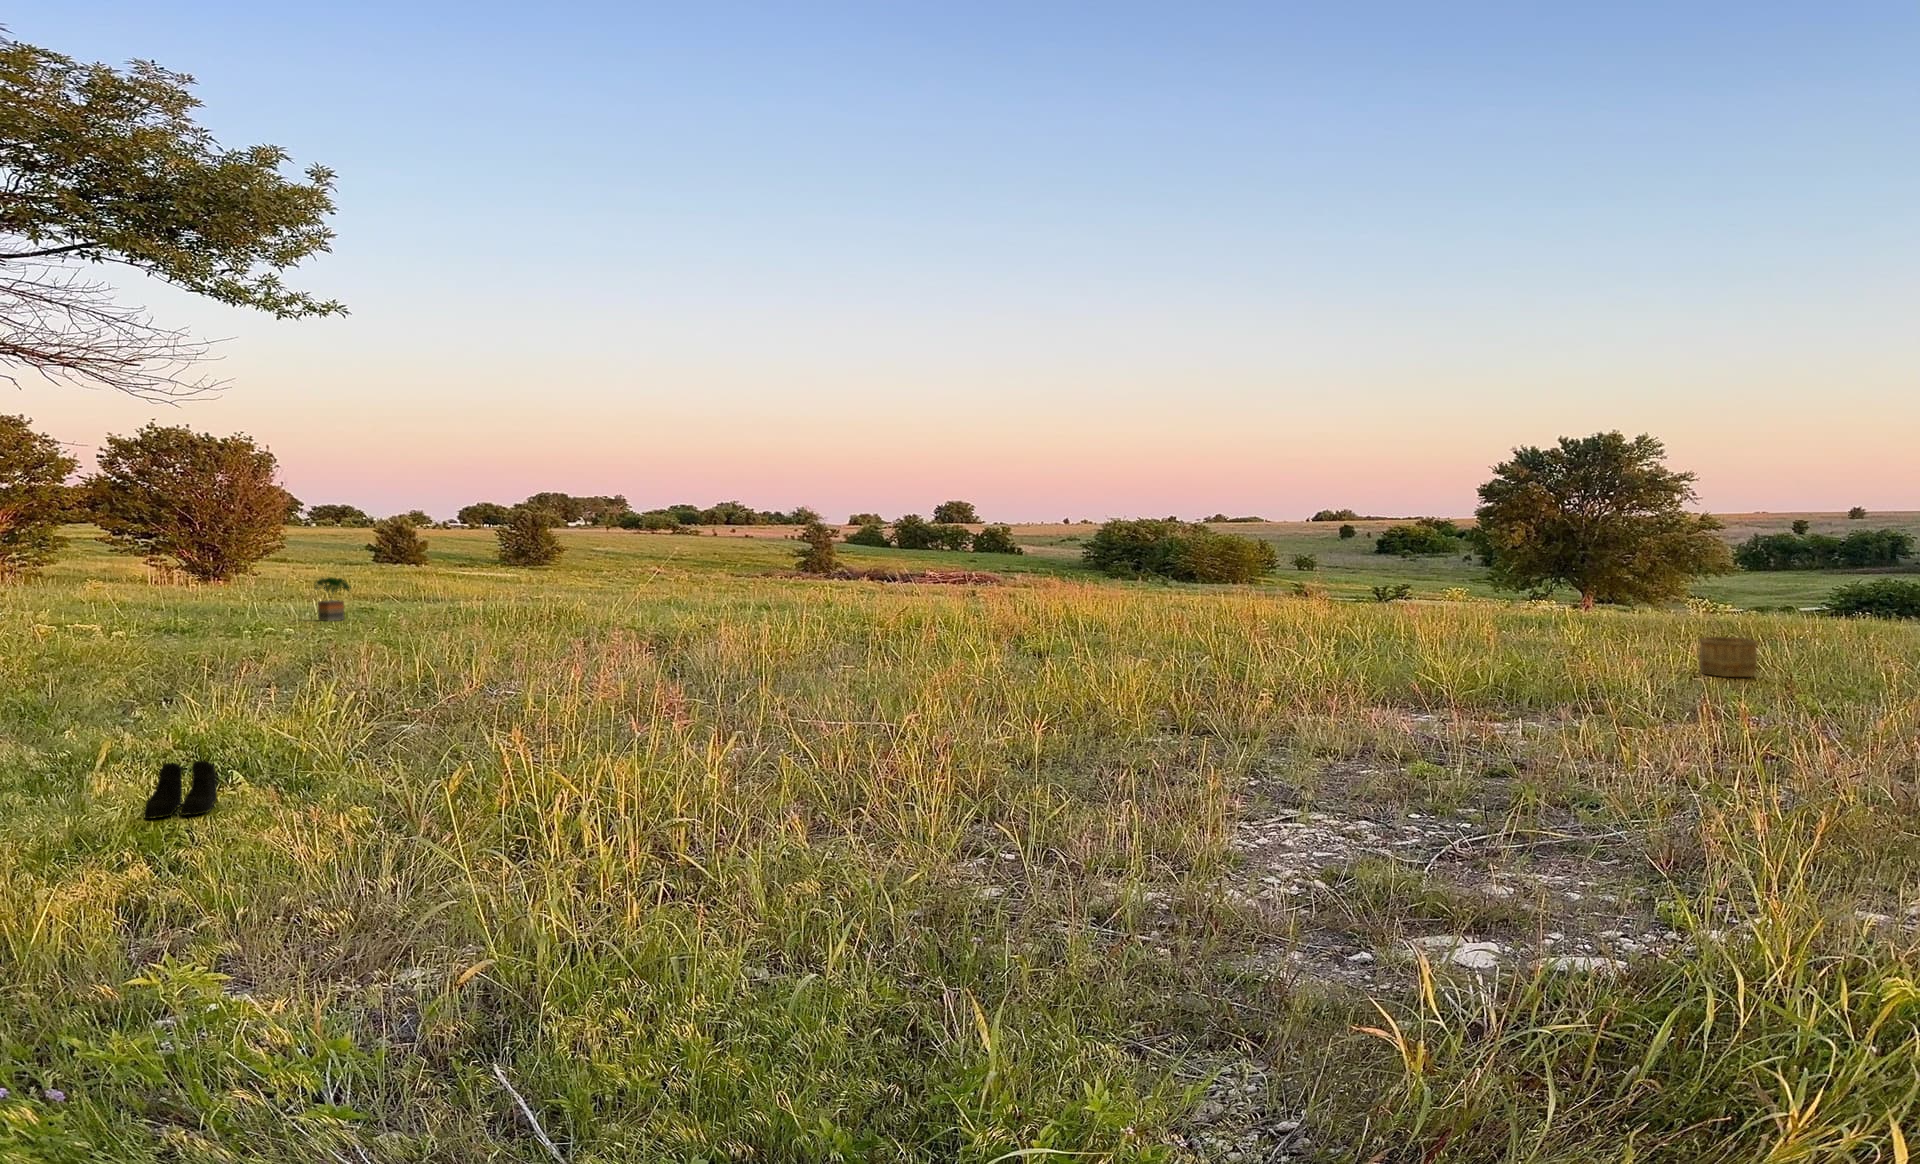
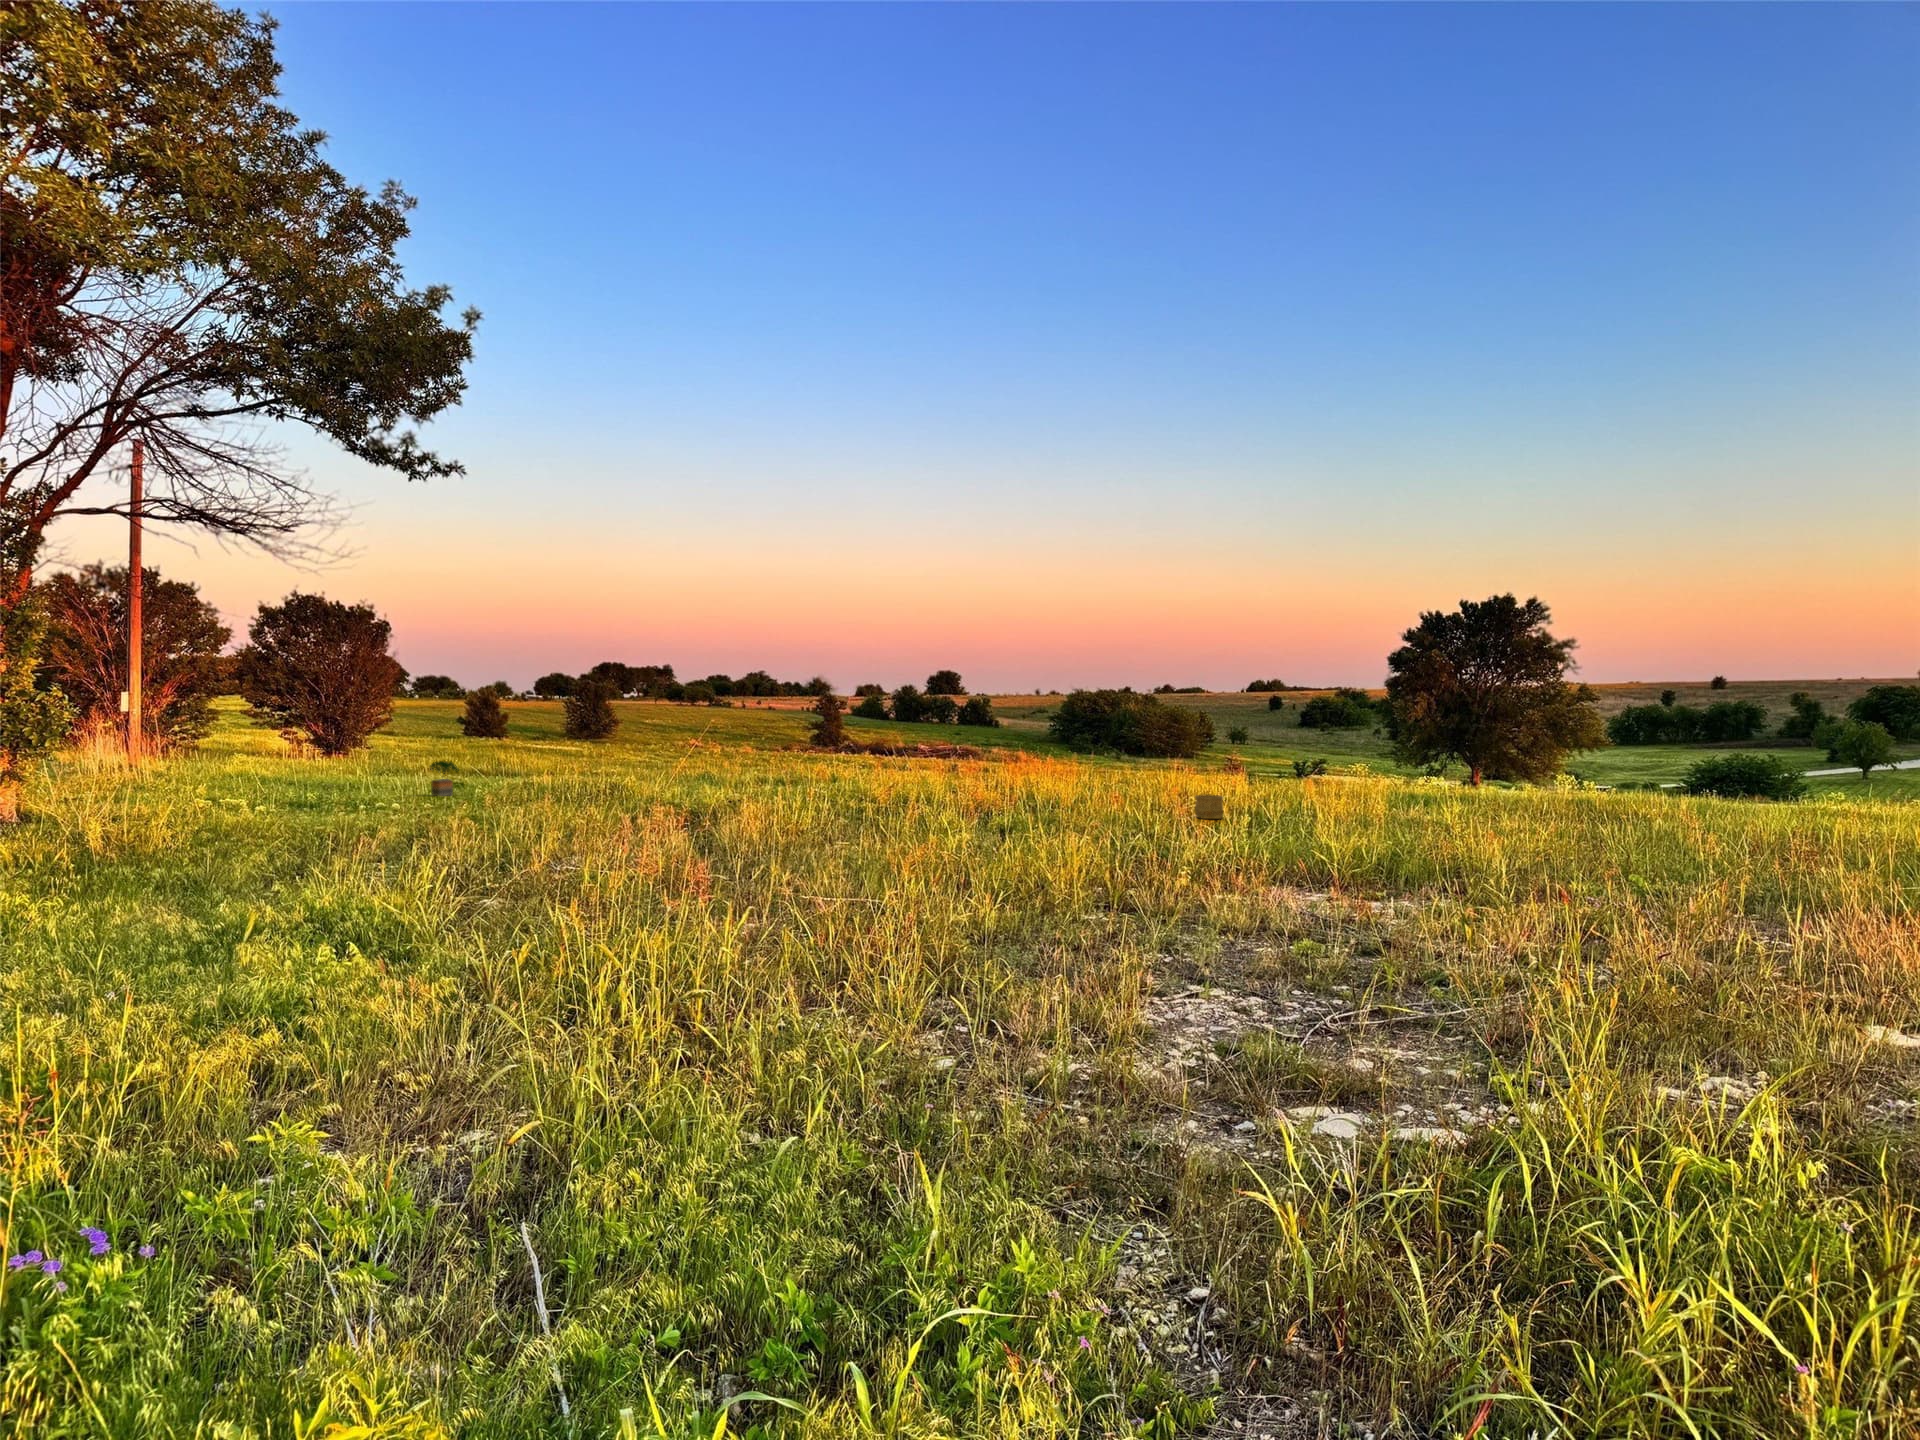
wooden bucket: present [1699,637,1758,677] -> present [1195,795,1223,819]
boots: present [144,760,217,819] -> none [272,939,333,989]

